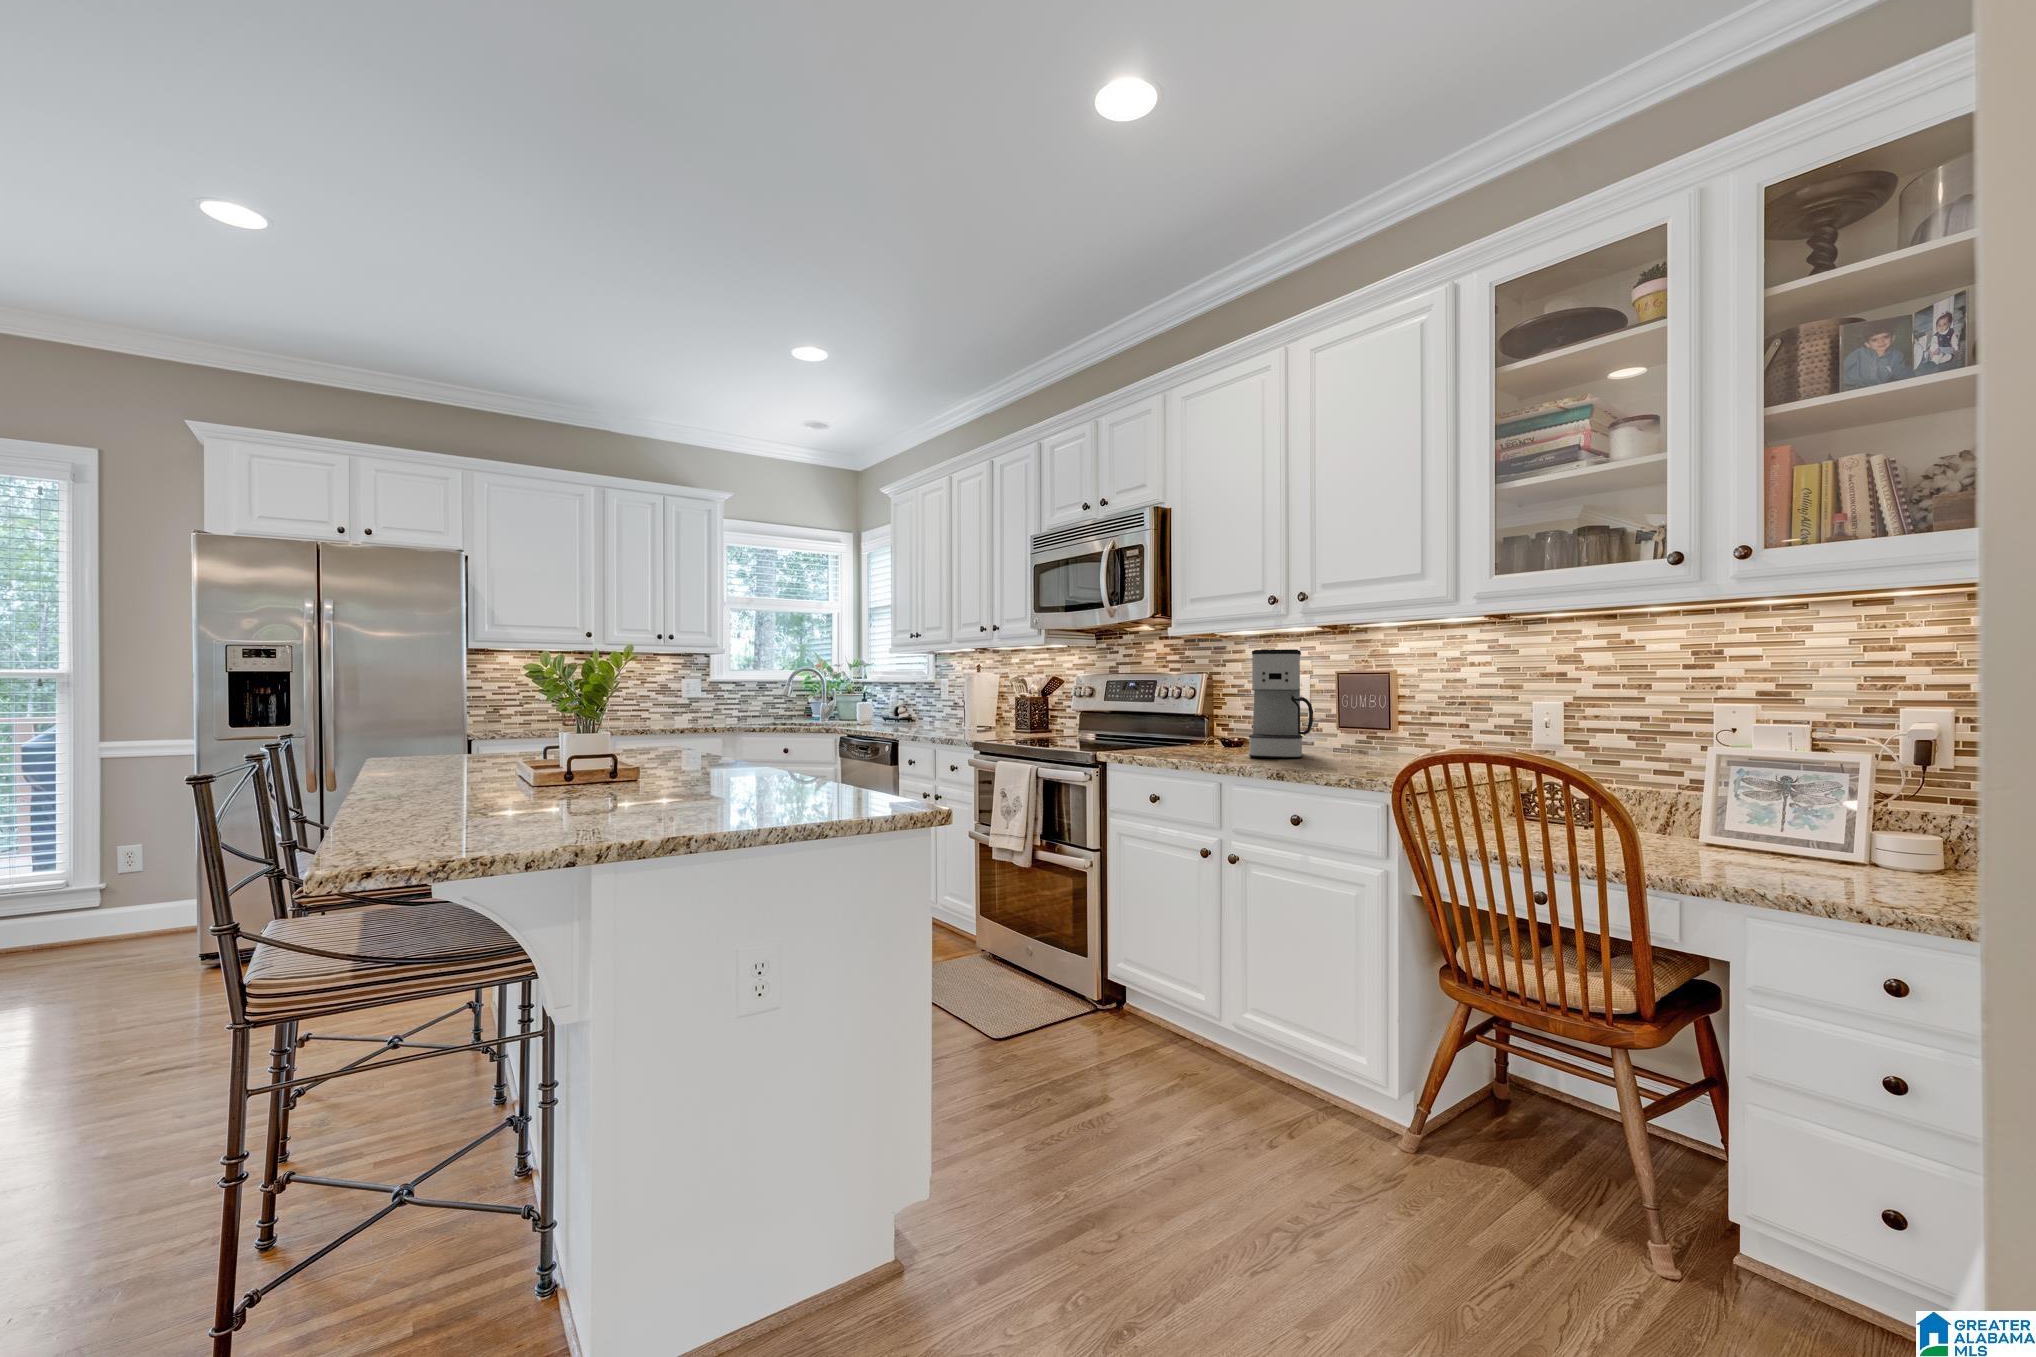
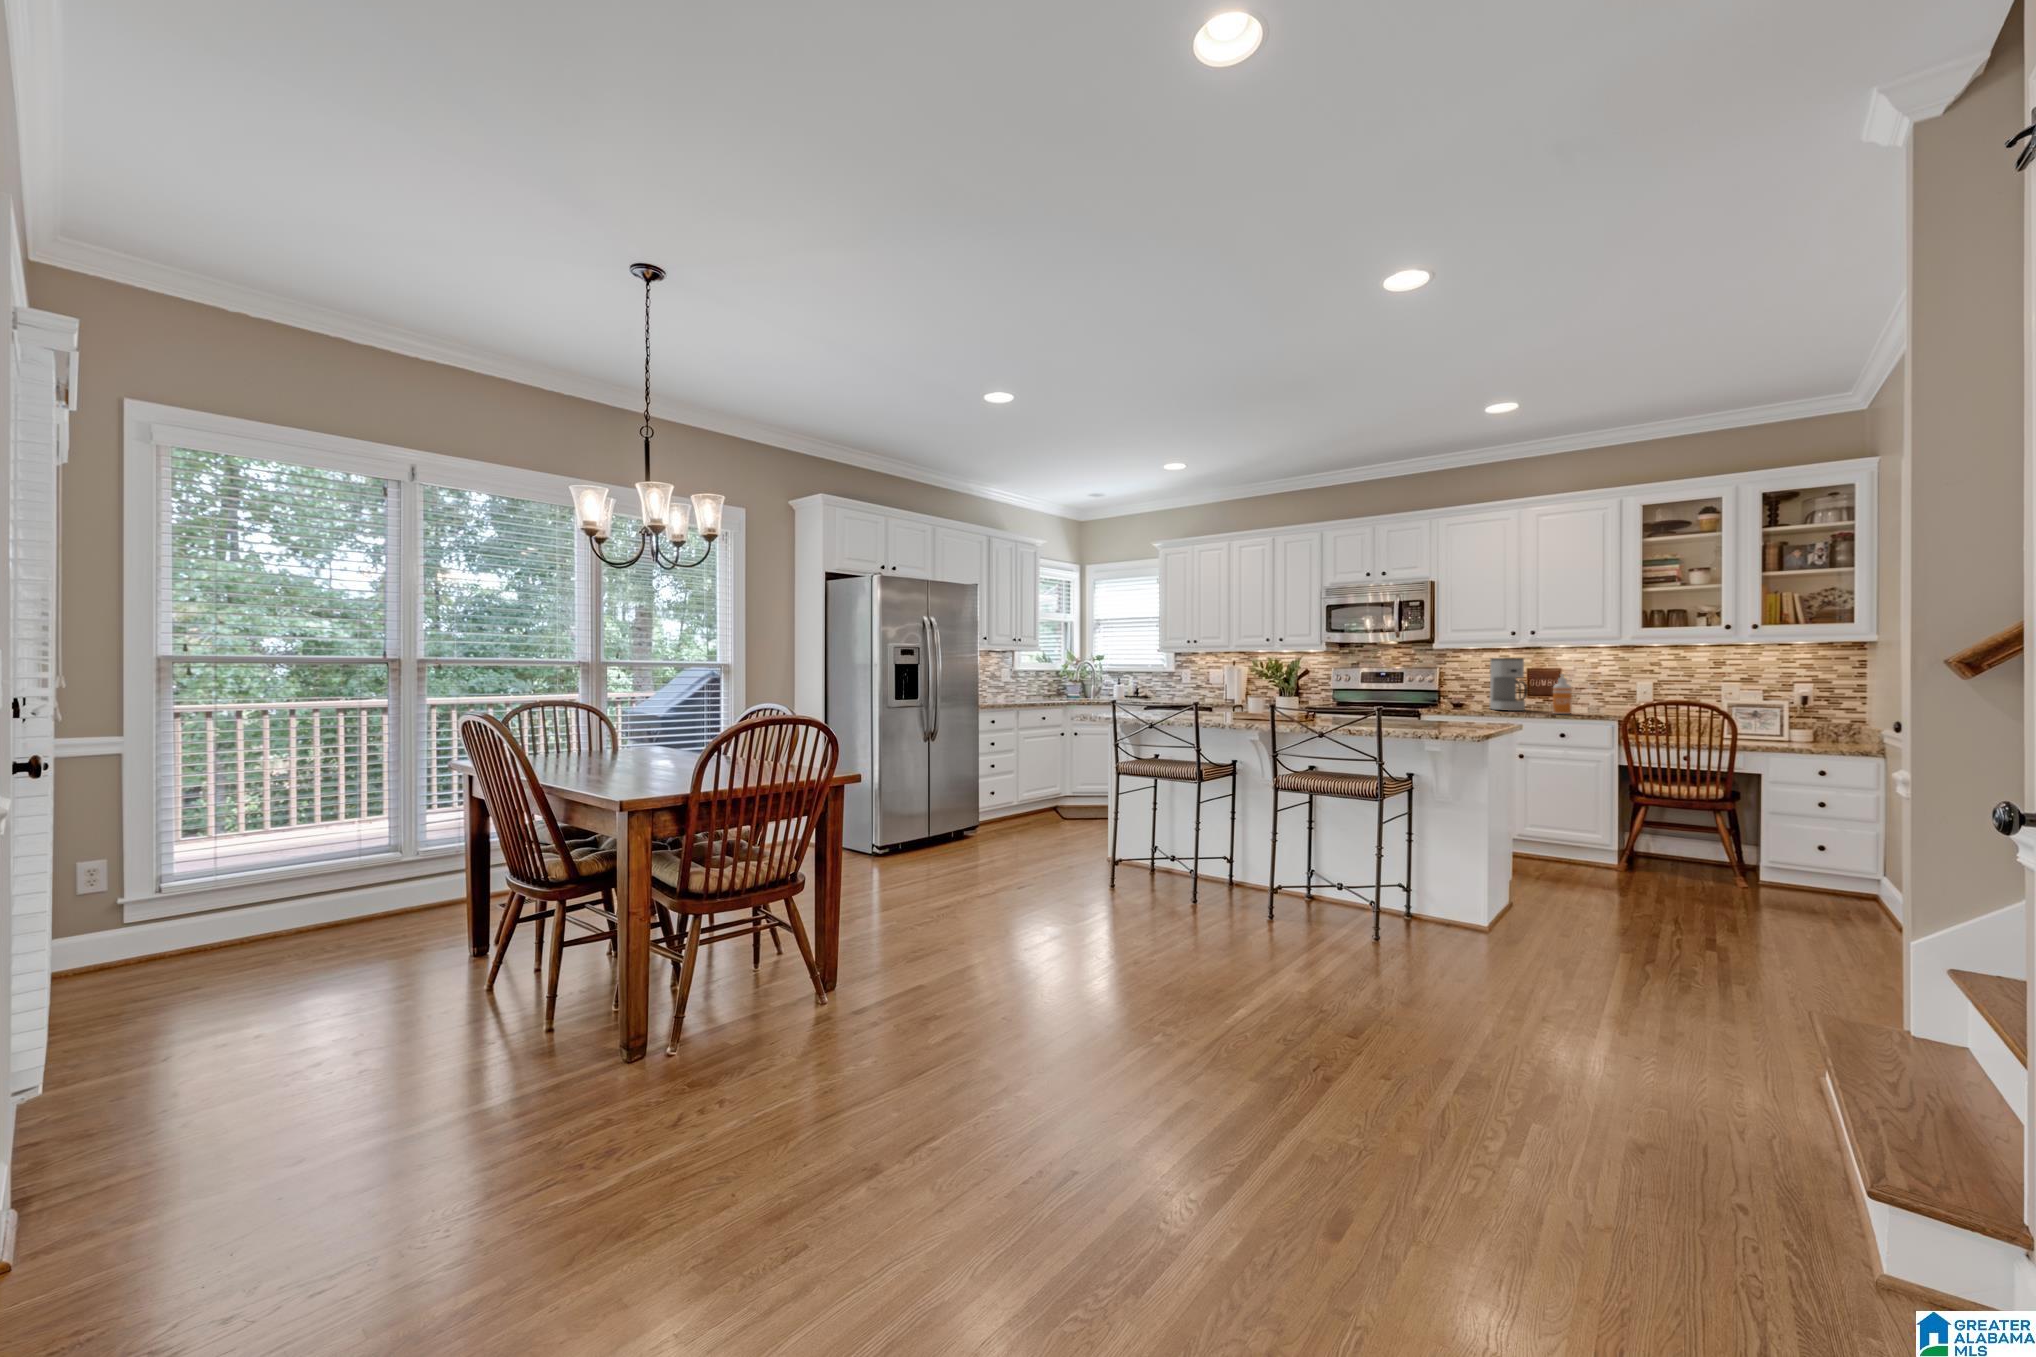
soap dispenser: none [1311,683,1347,771] -> present [1553,674,1572,714]

